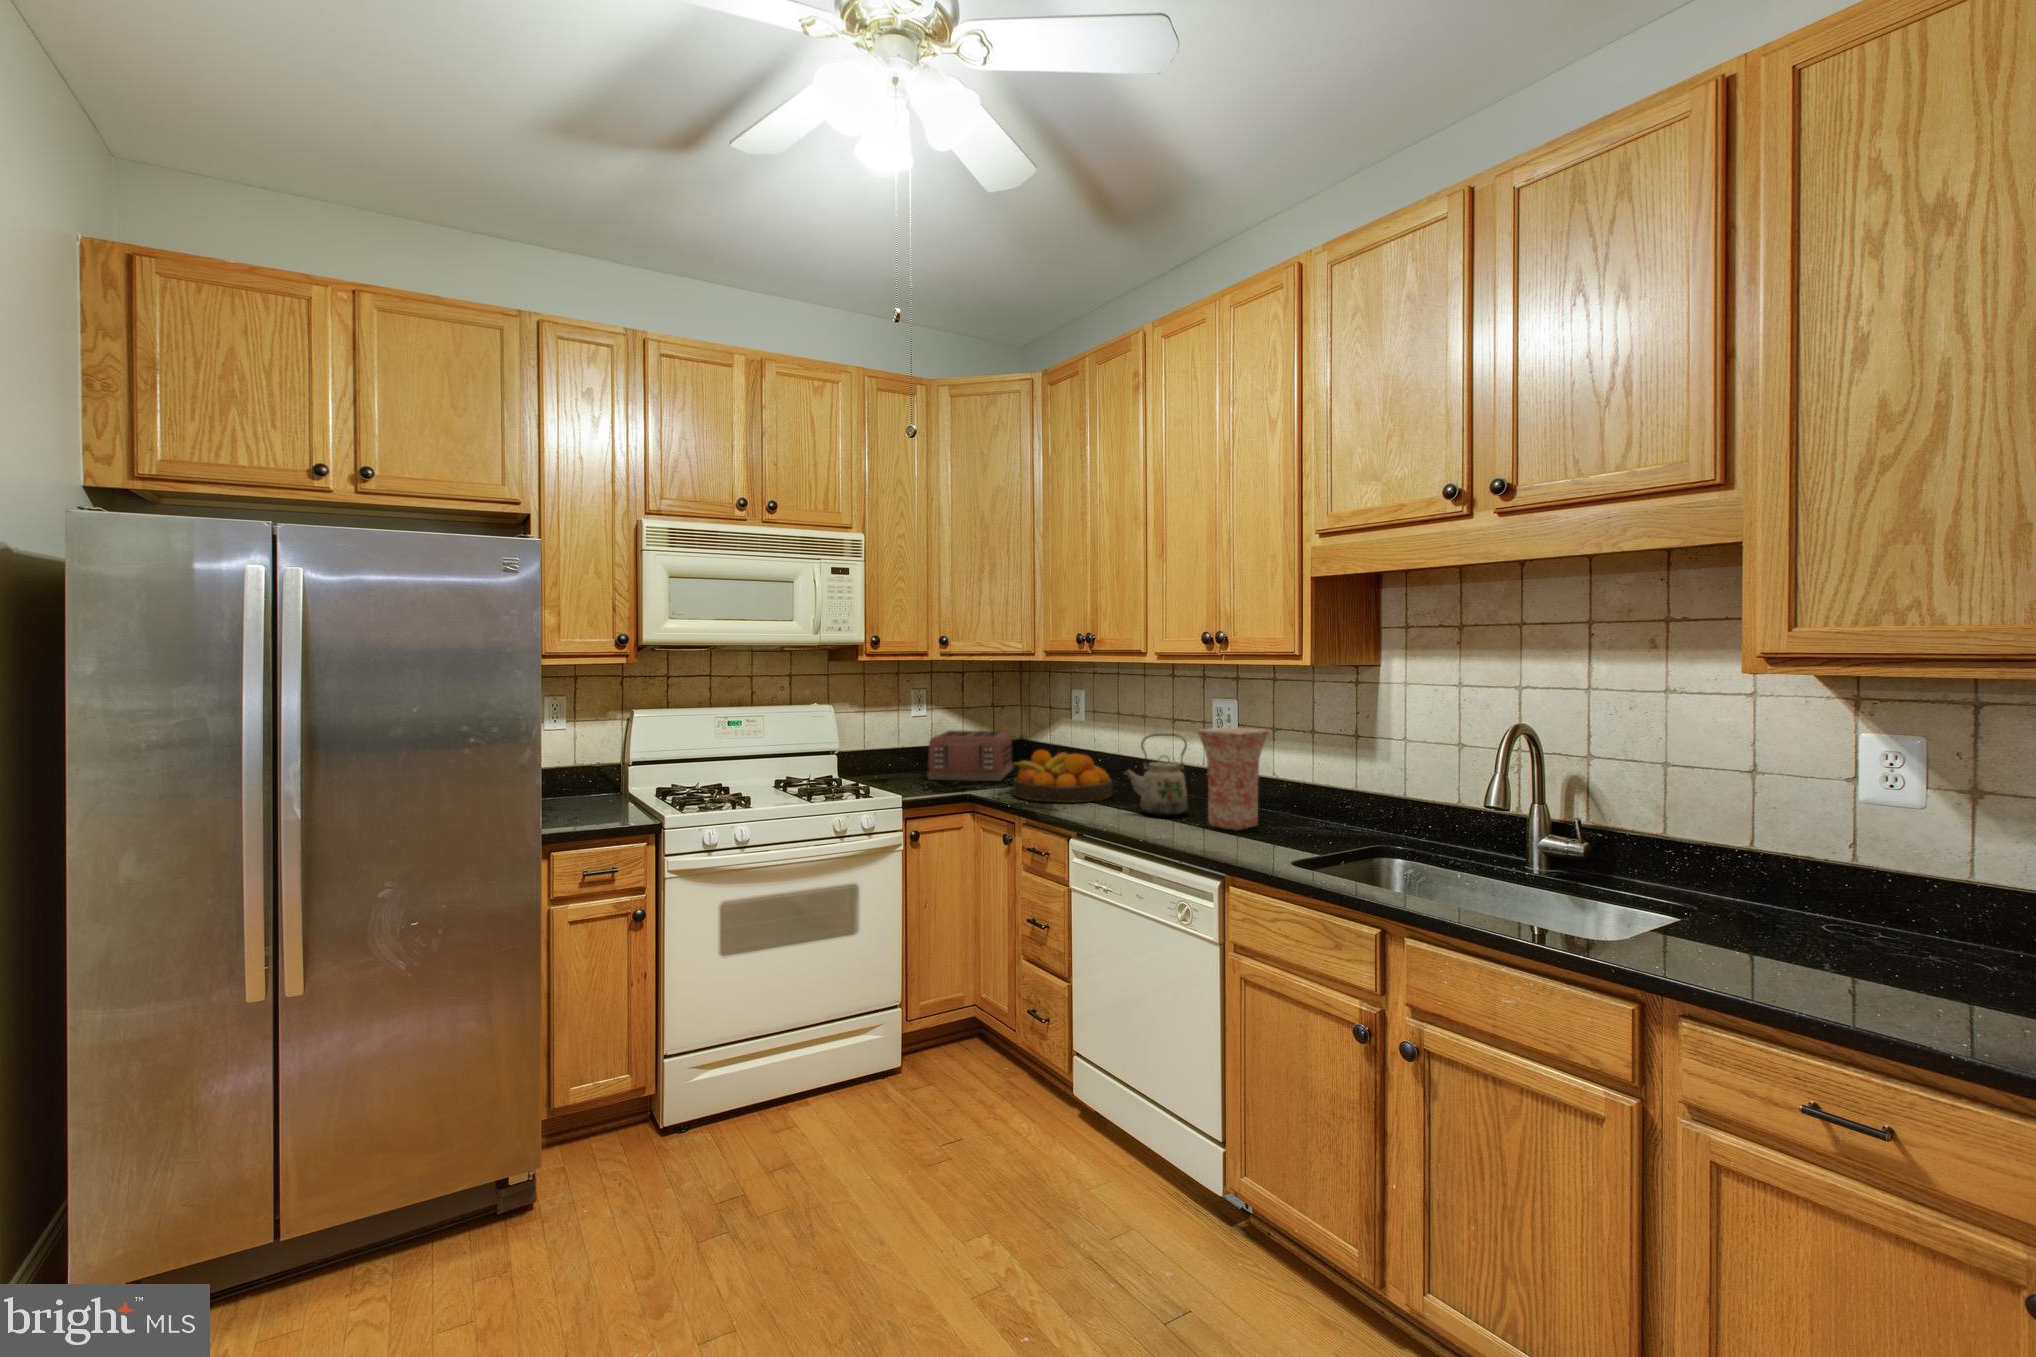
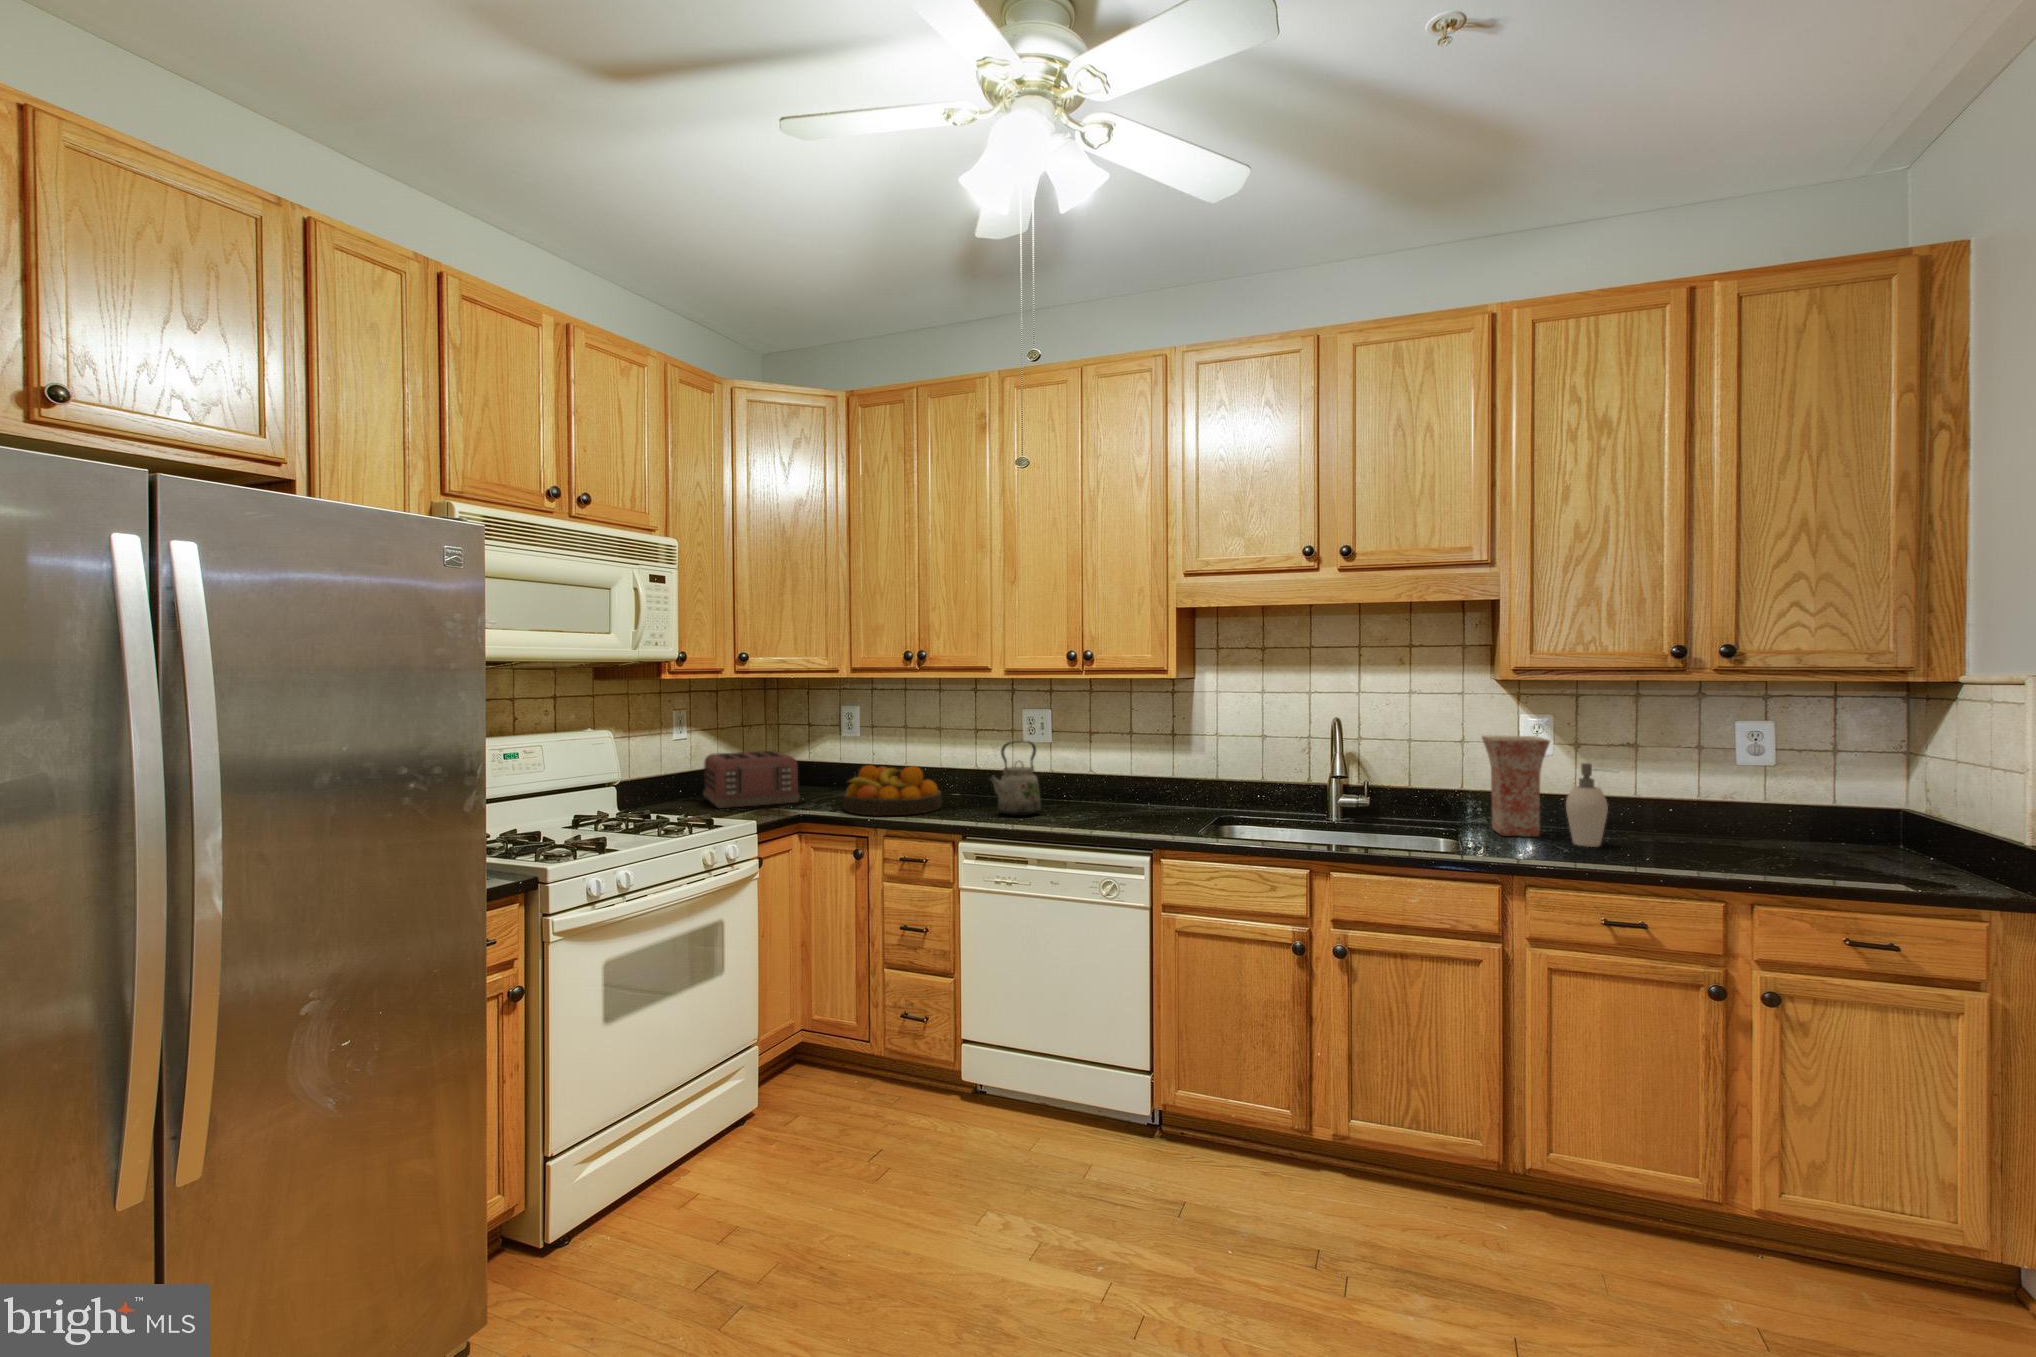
vase: present [1198,727,1269,830] -> present [1482,735,1550,837]
soap dispenser: none [1859,827,1960,978] -> present [1566,763,1608,847]

